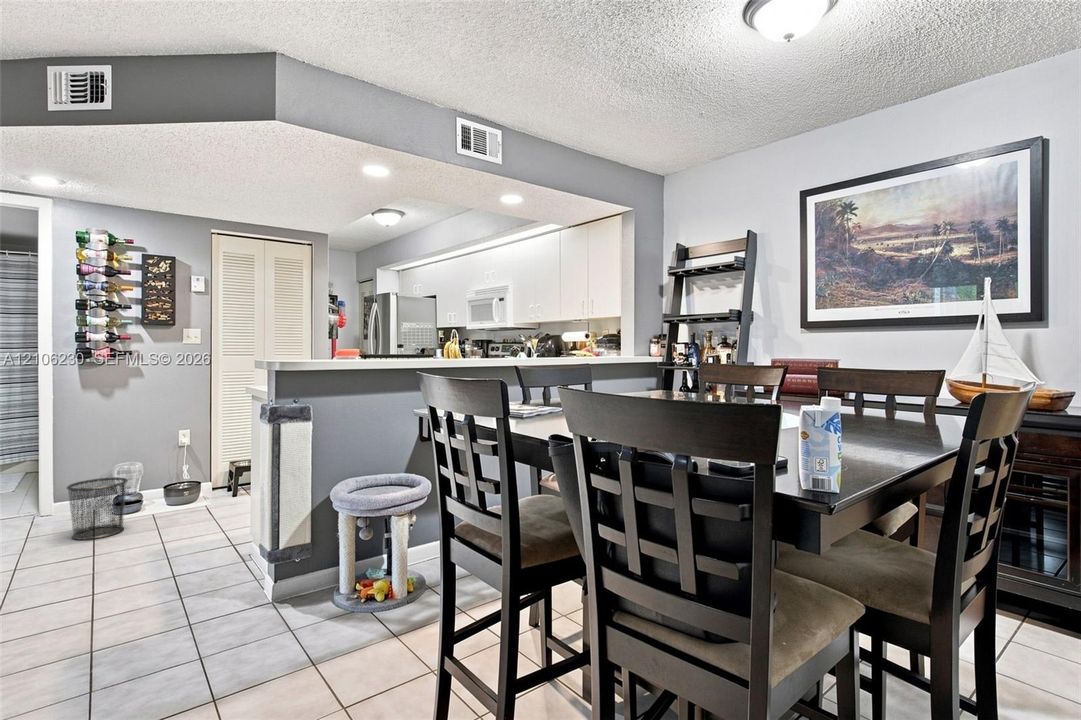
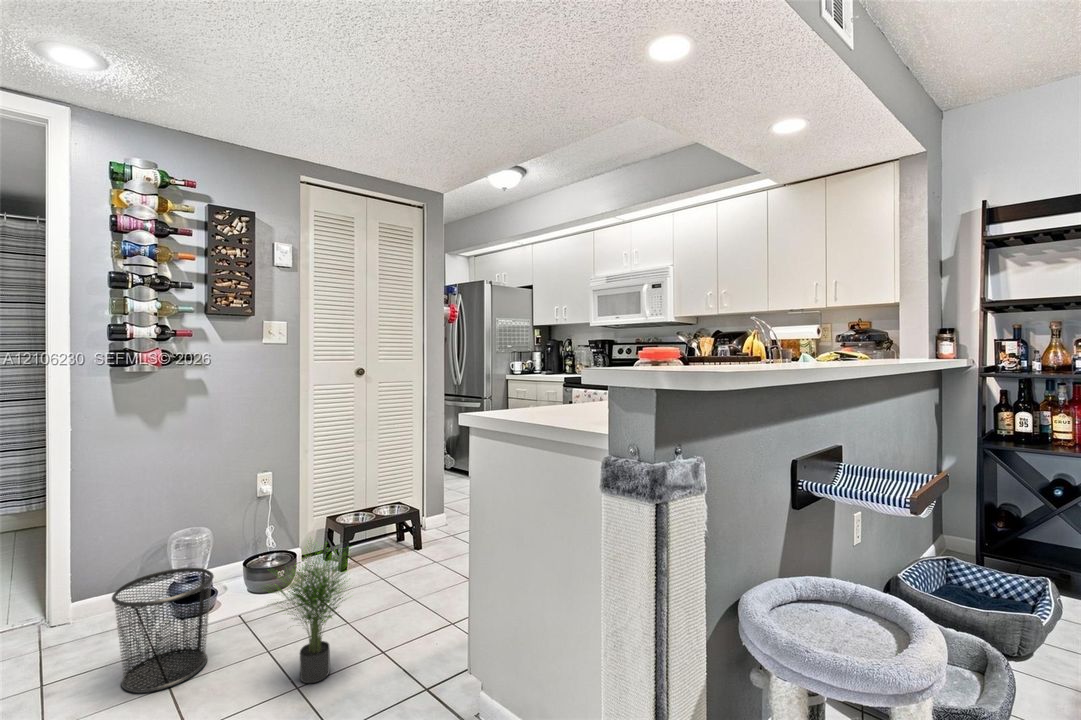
potted plant: none [148,457,208,539] -> present [275,546,349,683]

